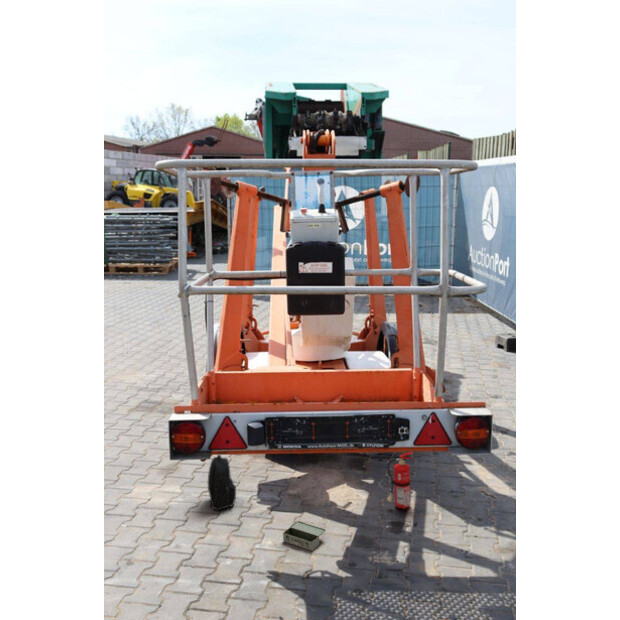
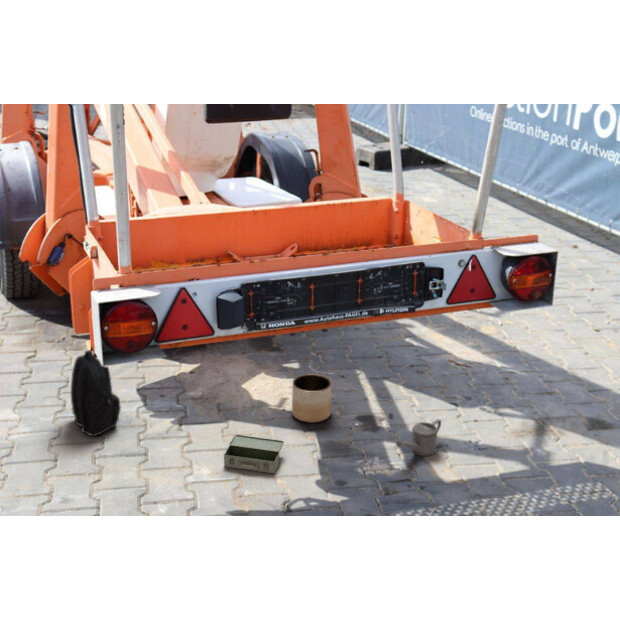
fire extinguisher: present [388,452,412,509] -> none [342,315,378,398]
planter: none [346,486,374,521] -> present [292,374,331,423]
watering can: none [397,530,440,556] -> present [396,420,441,456]

